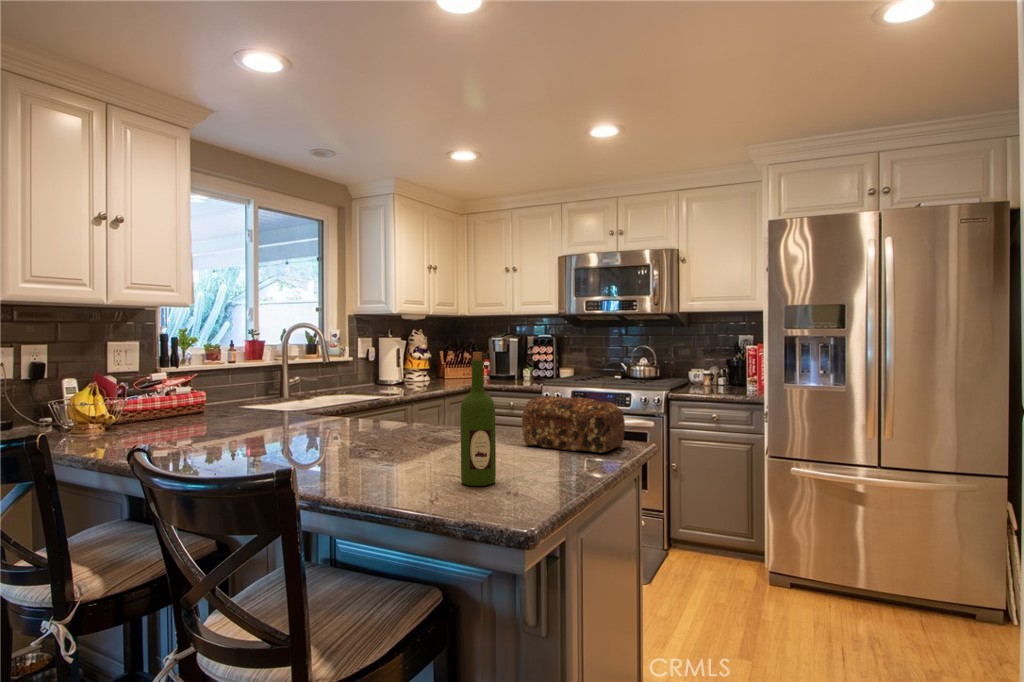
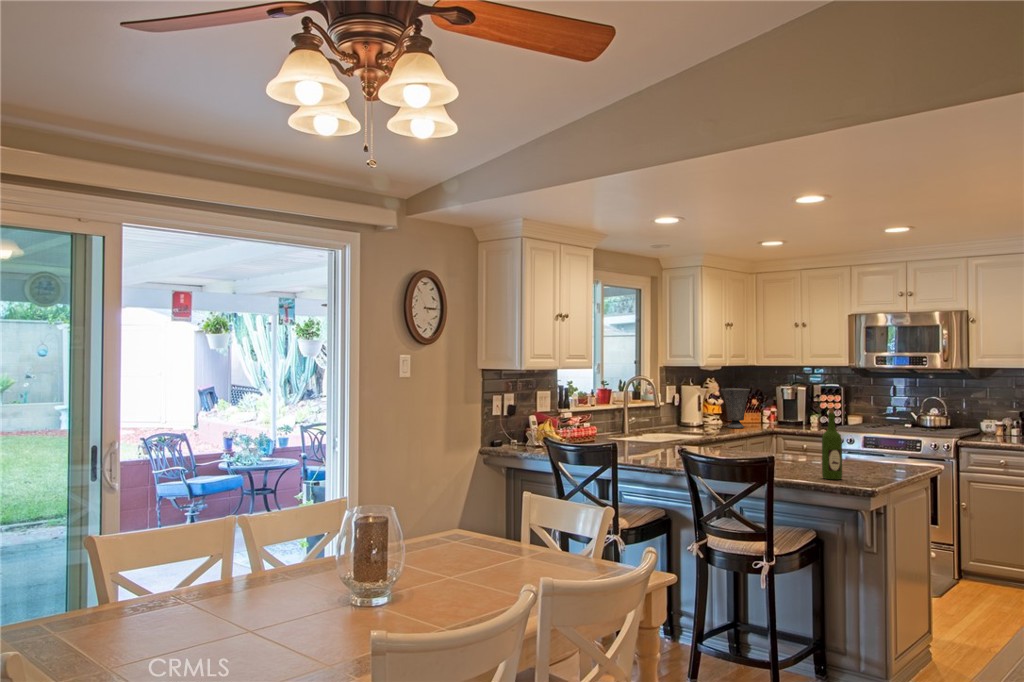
vase: none [424,340,456,385] -> present [721,388,750,428]
bread loaf: present [522,396,625,453] -> none [846,435,918,471]

